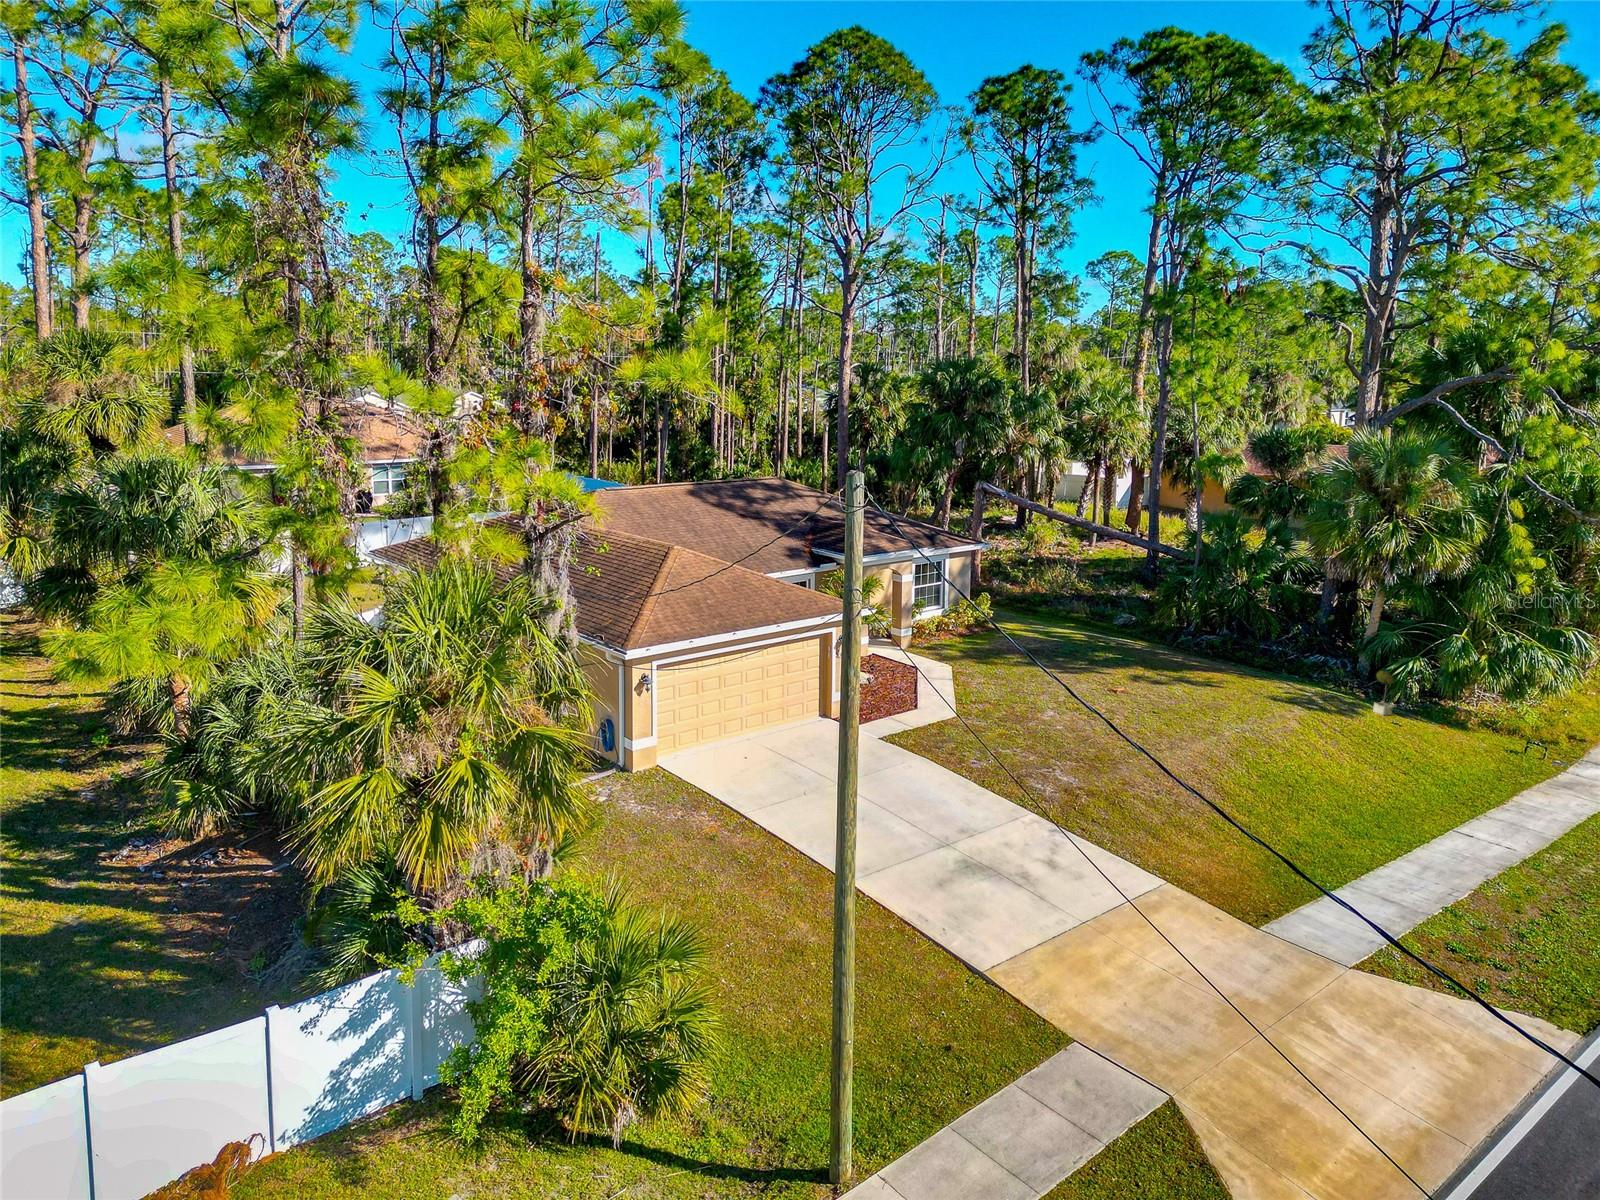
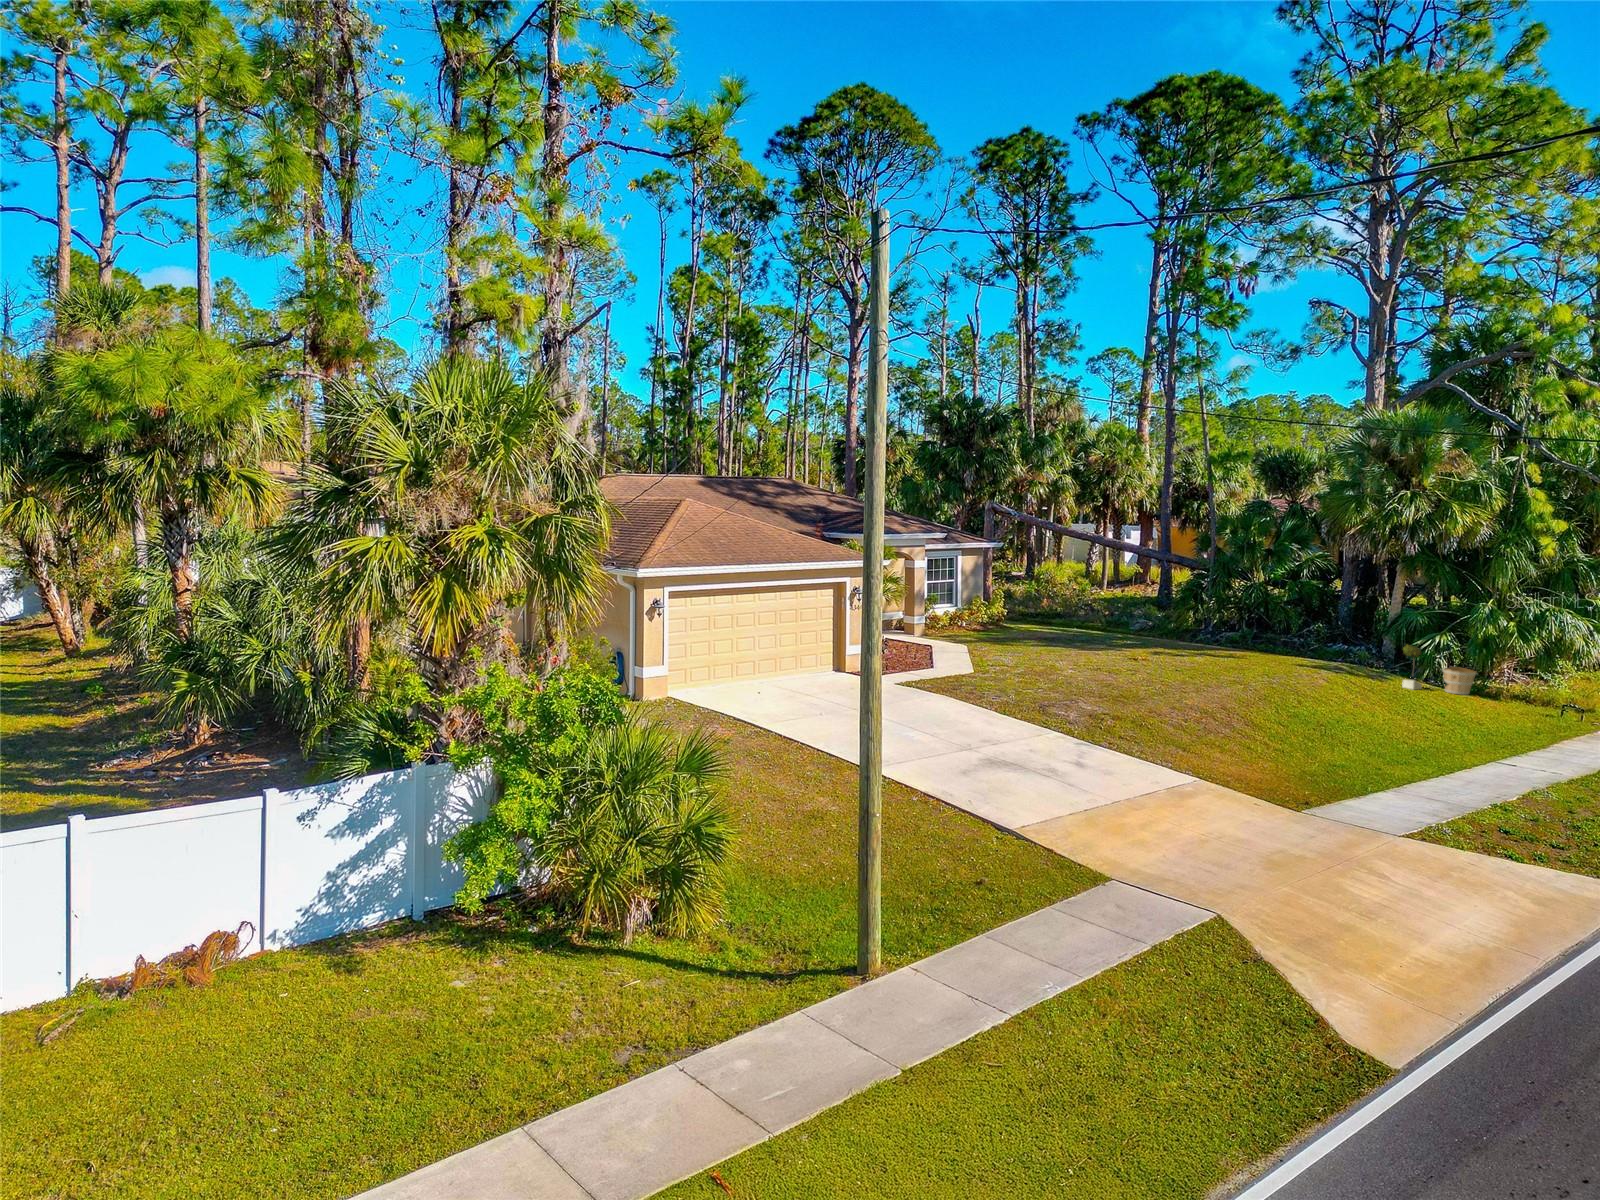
wooden bucket: none [1413,693,1446,723] -> present [1443,667,1477,695]

